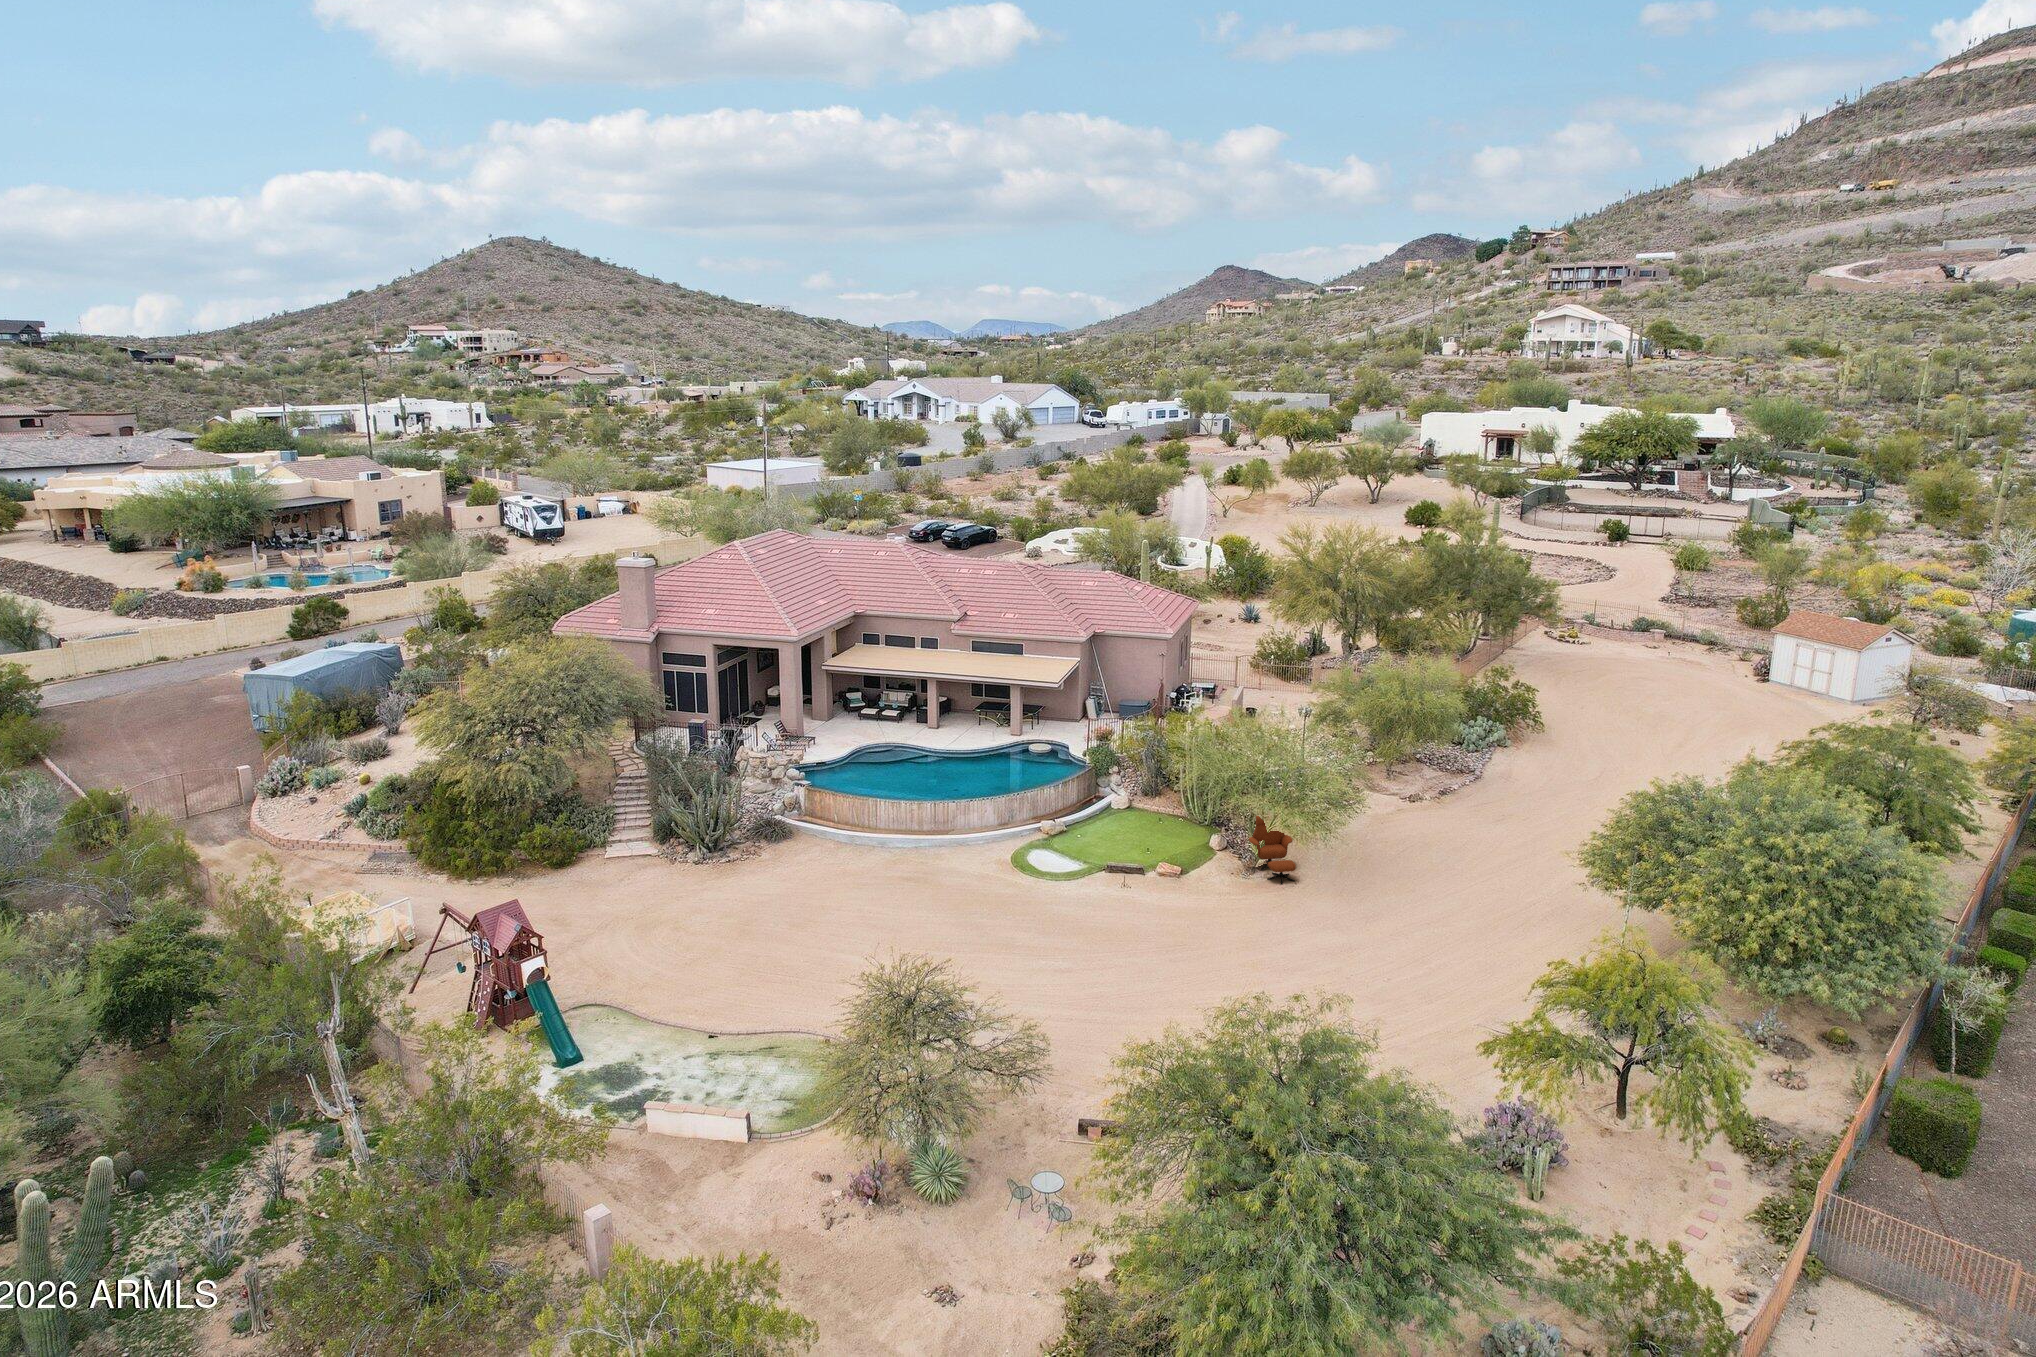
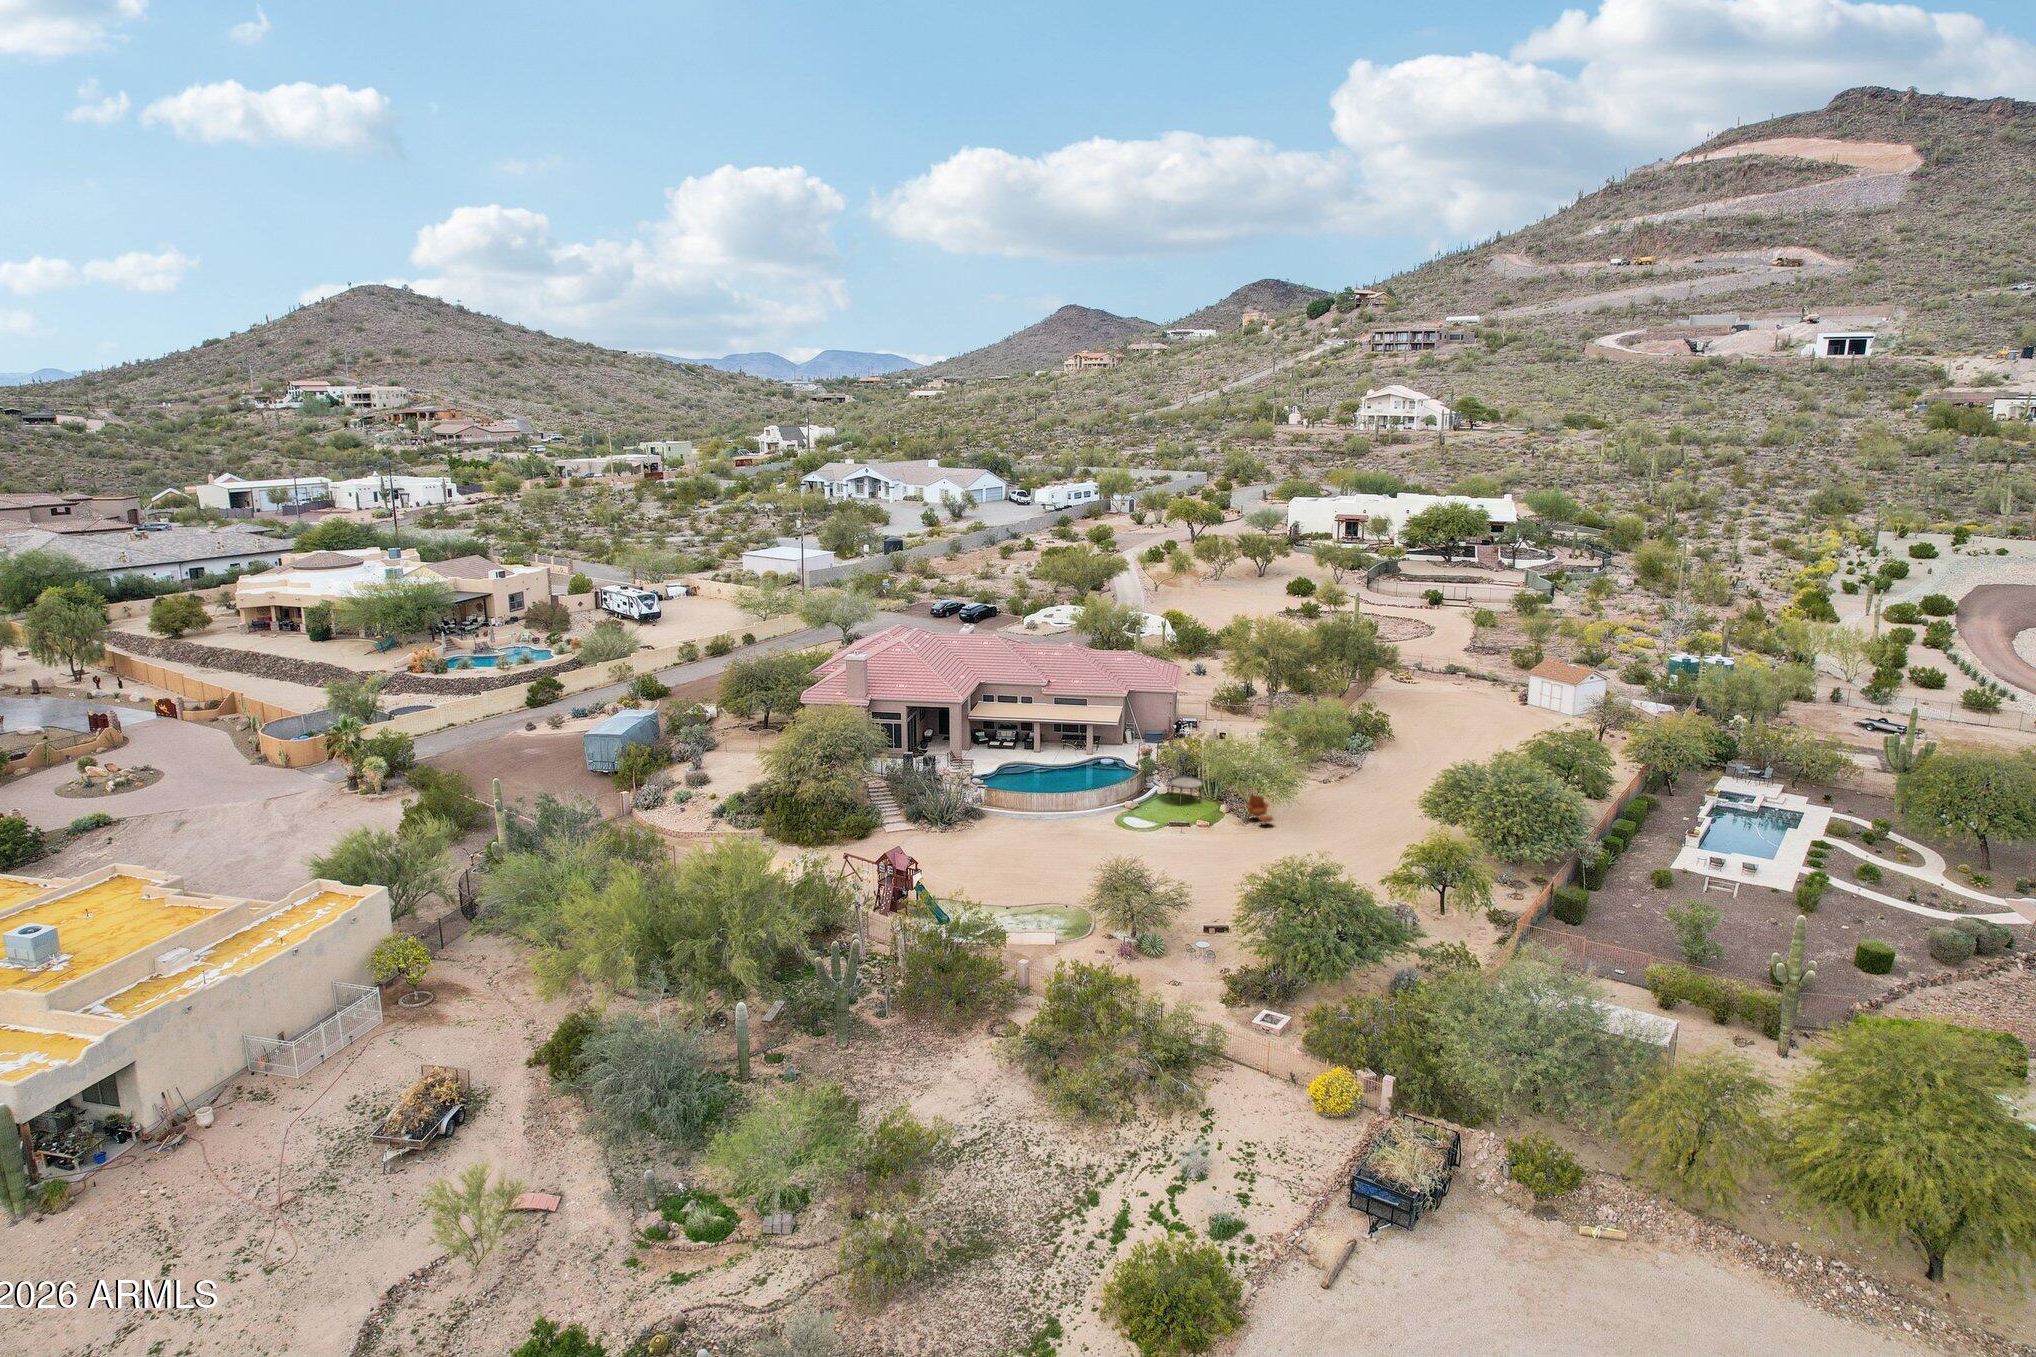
round table: none [1124,778,1186,832] -> present [1169,776,1204,805]

